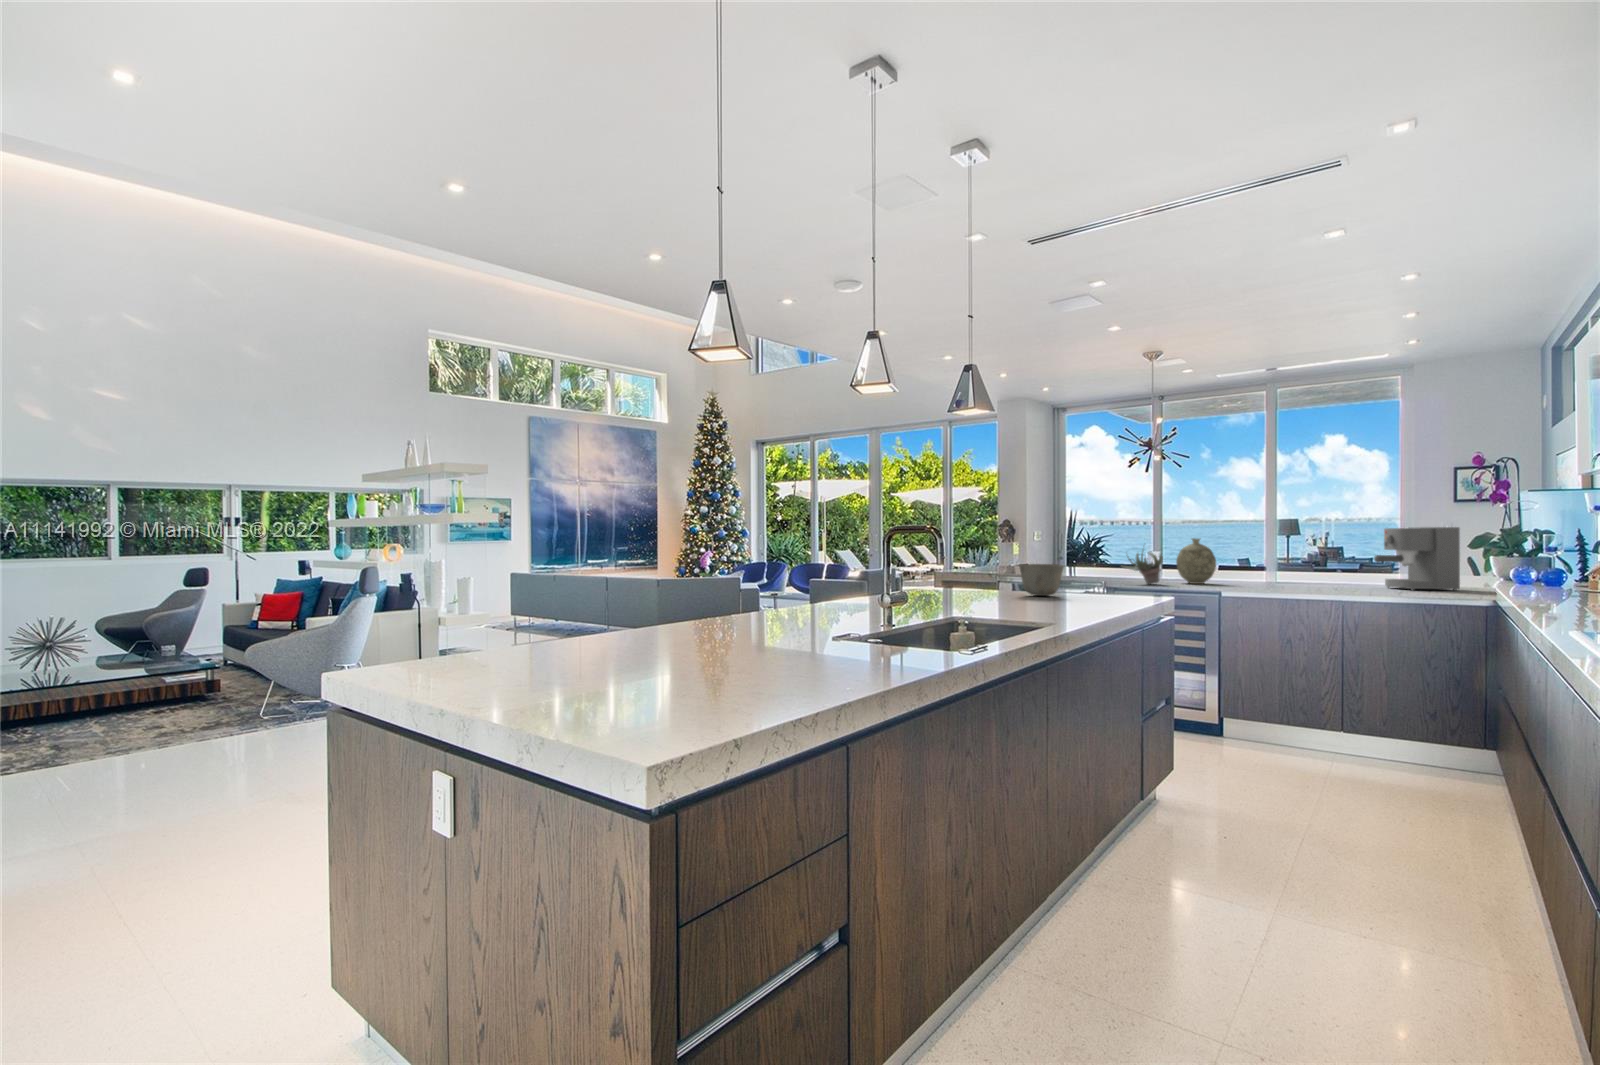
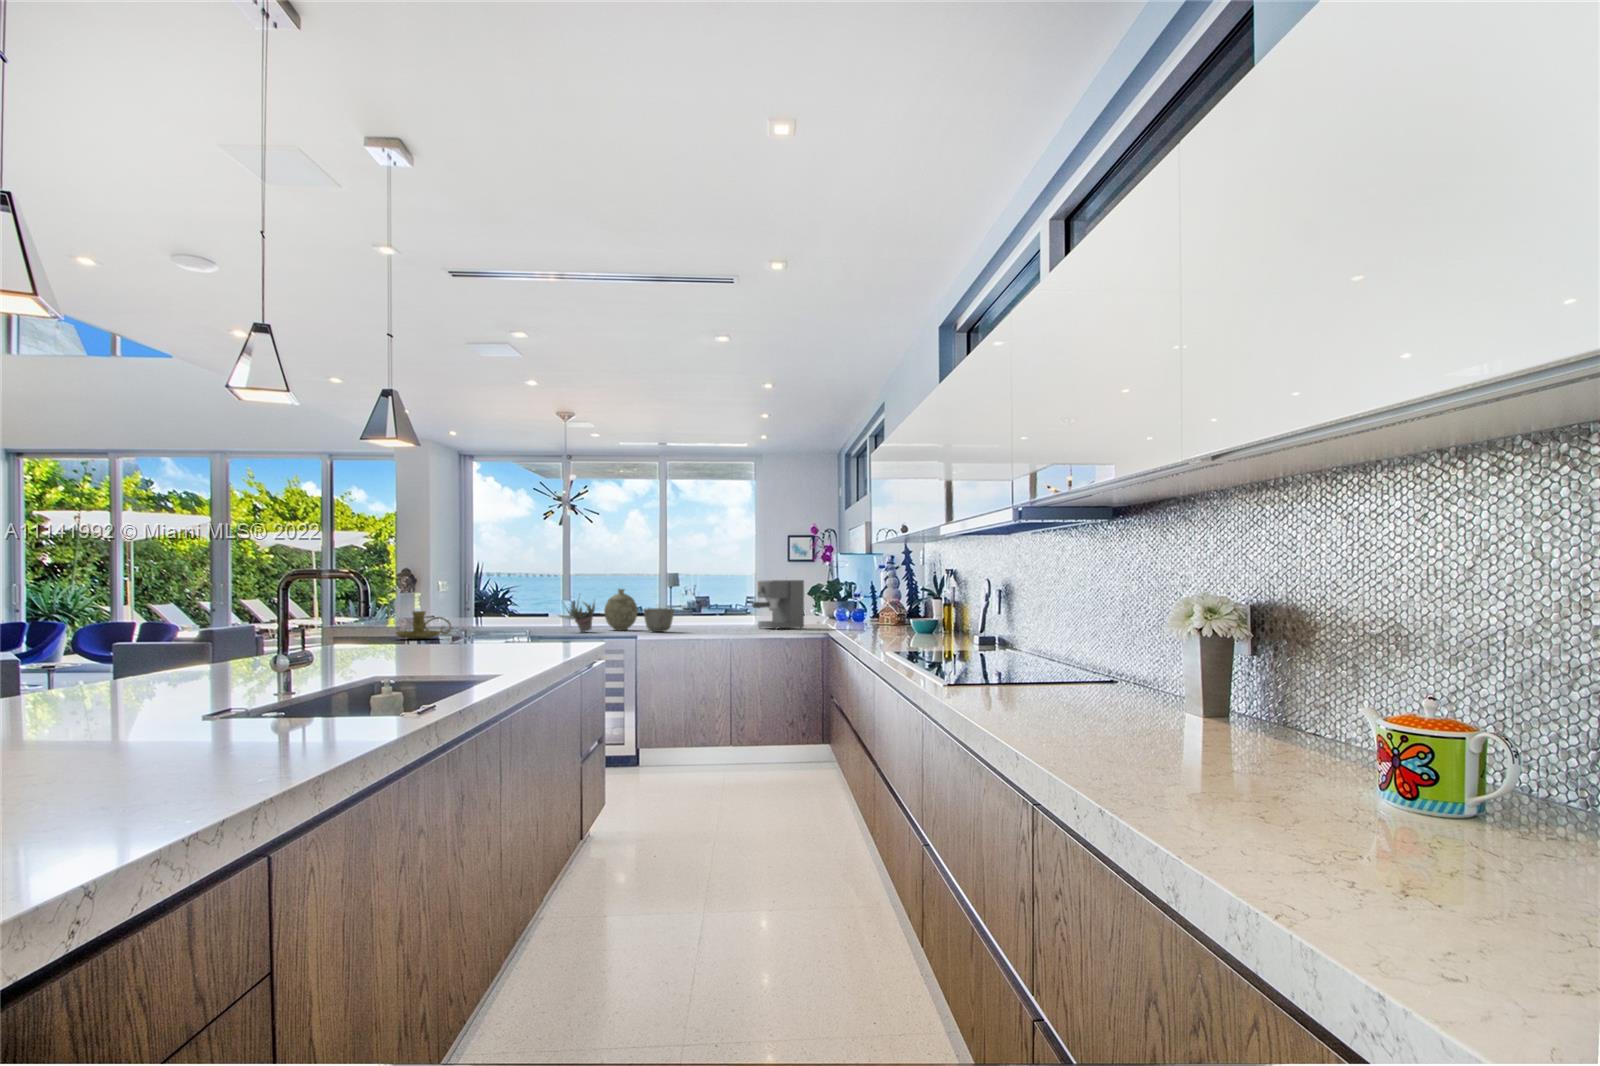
candle holder: none [956,560,1005,586] -> present [396,611,451,639]
ceramic bowl: present [1019,564,1064,596] -> present [643,608,675,632]

